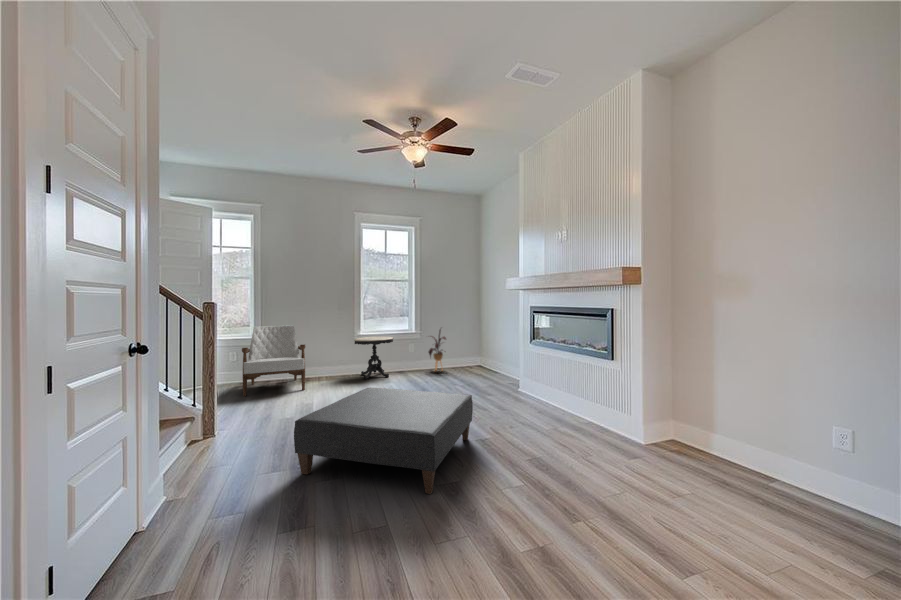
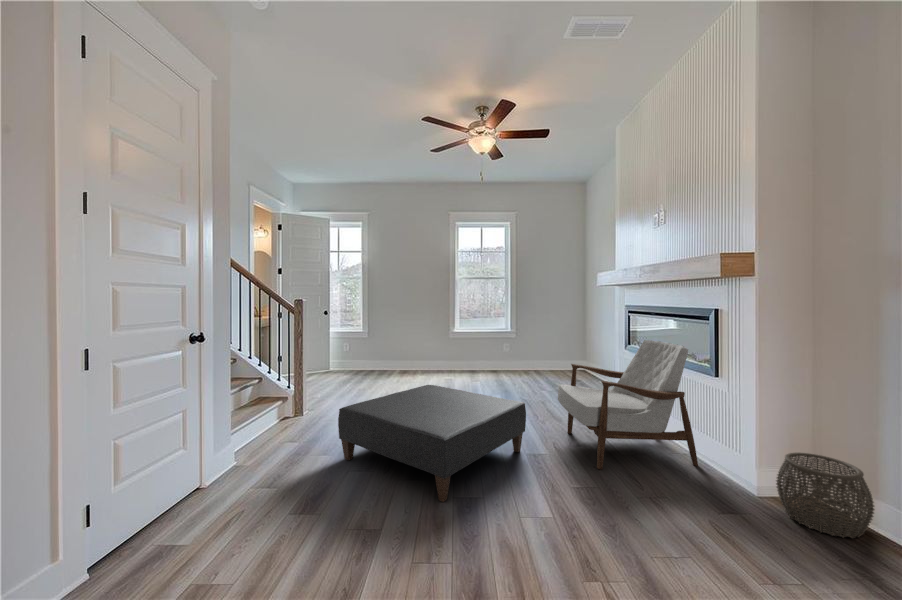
armchair: present [242,325,306,396] -> present [558,340,698,469]
house plant: present [429,330,446,370] -> none [521,328,545,375]
side table: present [354,336,394,379] -> none [447,335,487,377]
woven basket: none [659,409,716,462] -> present [776,453,875,538]

